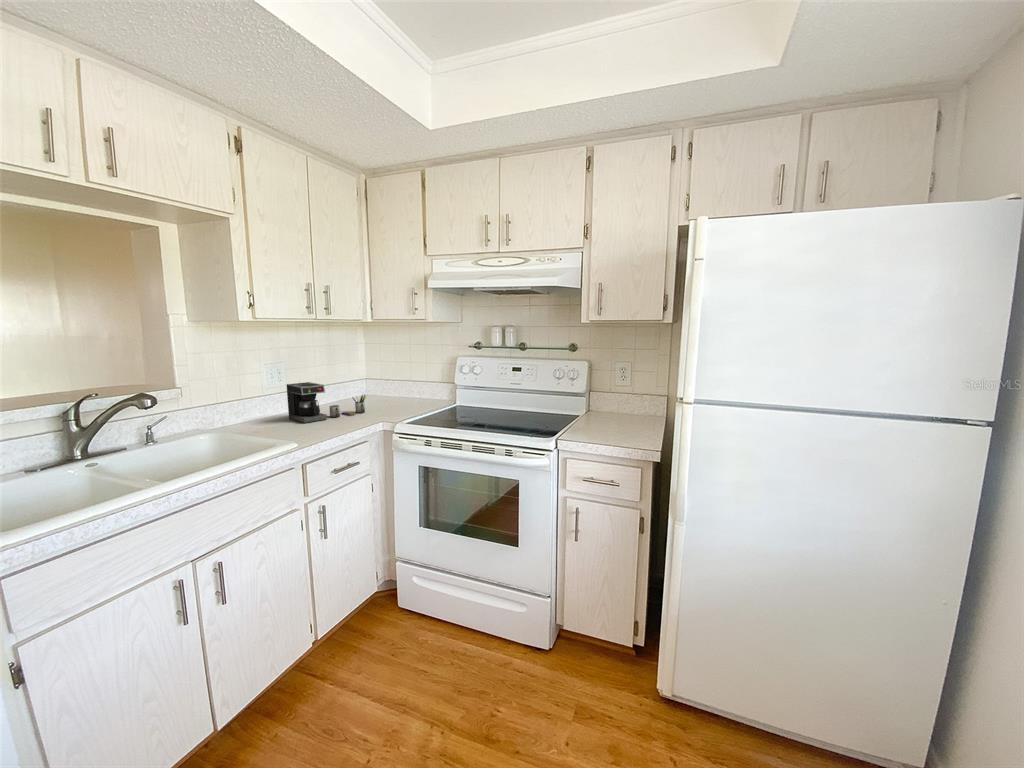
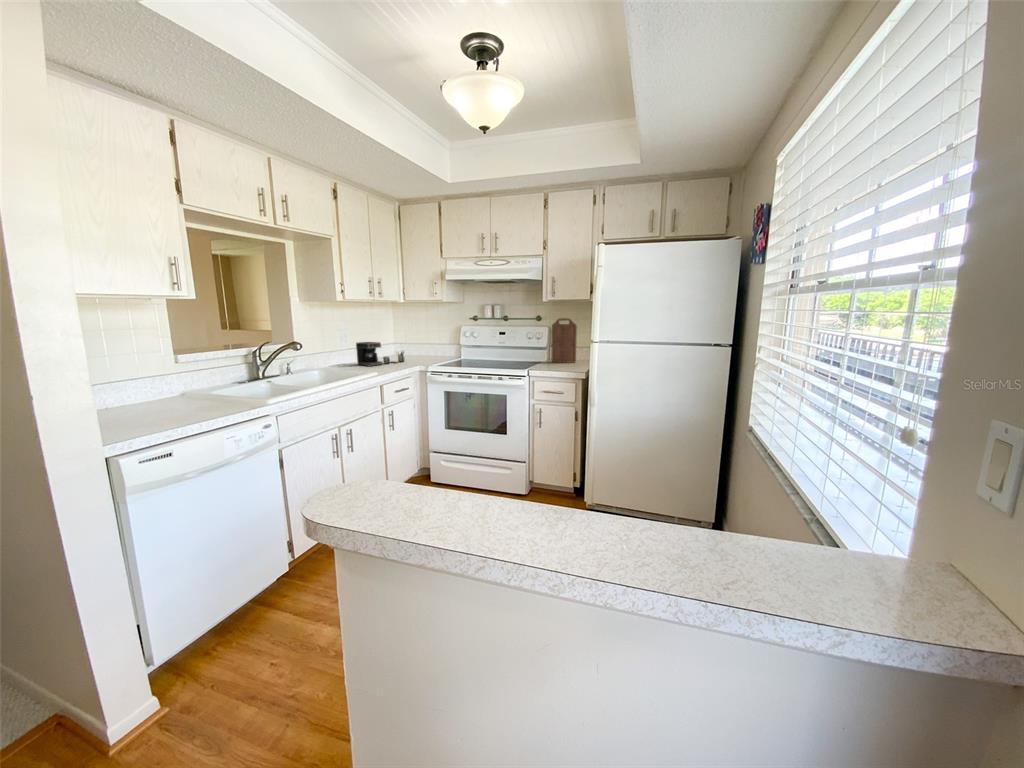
cutting board: none [594,349,636,420] -> present [552,318,577,362]

